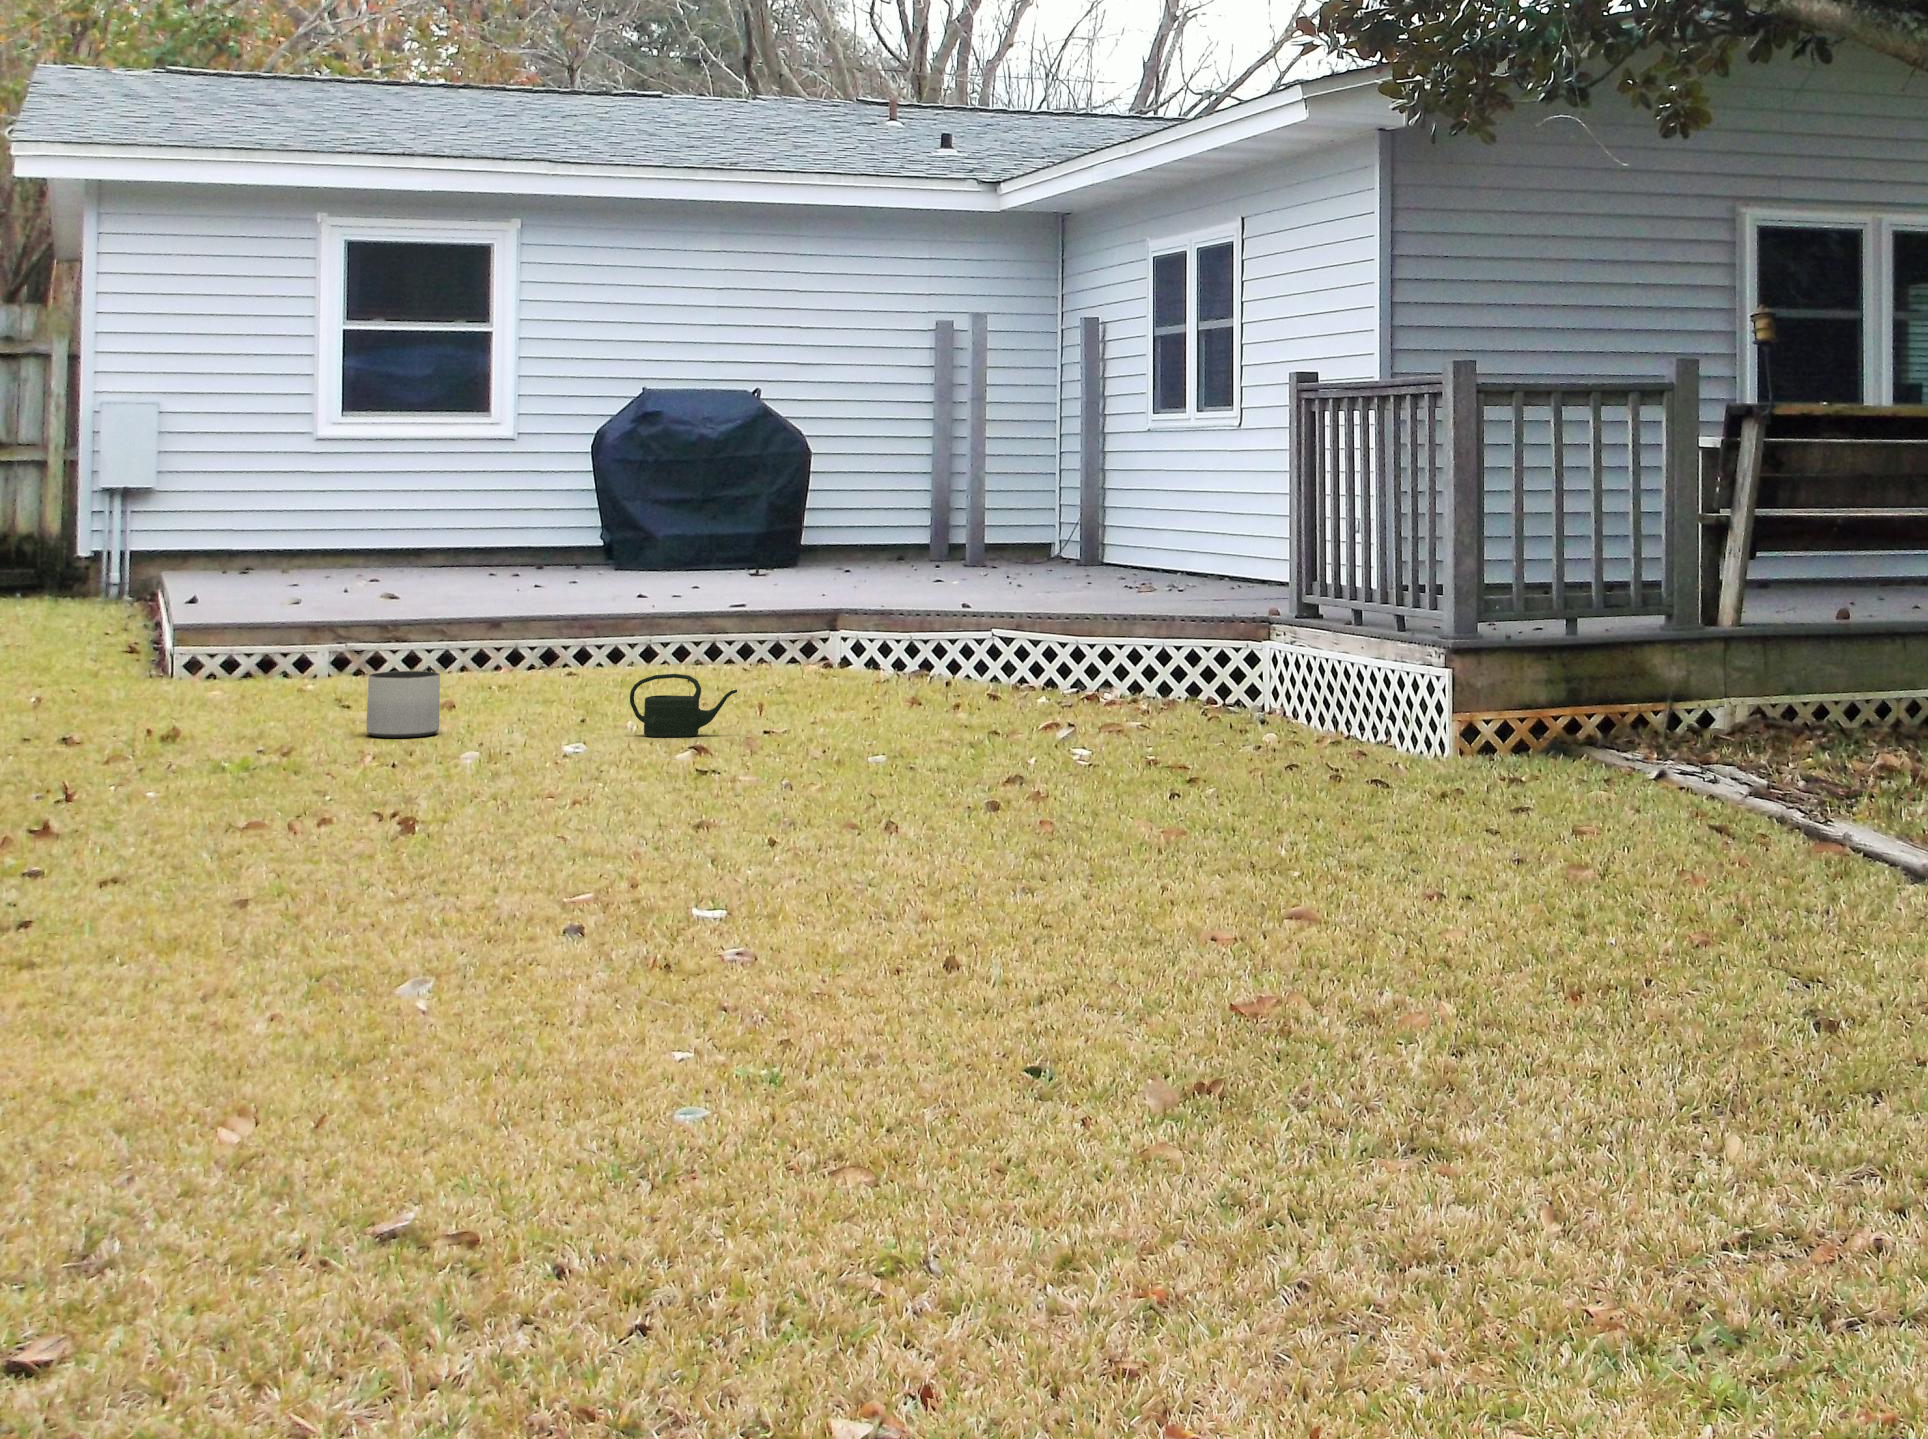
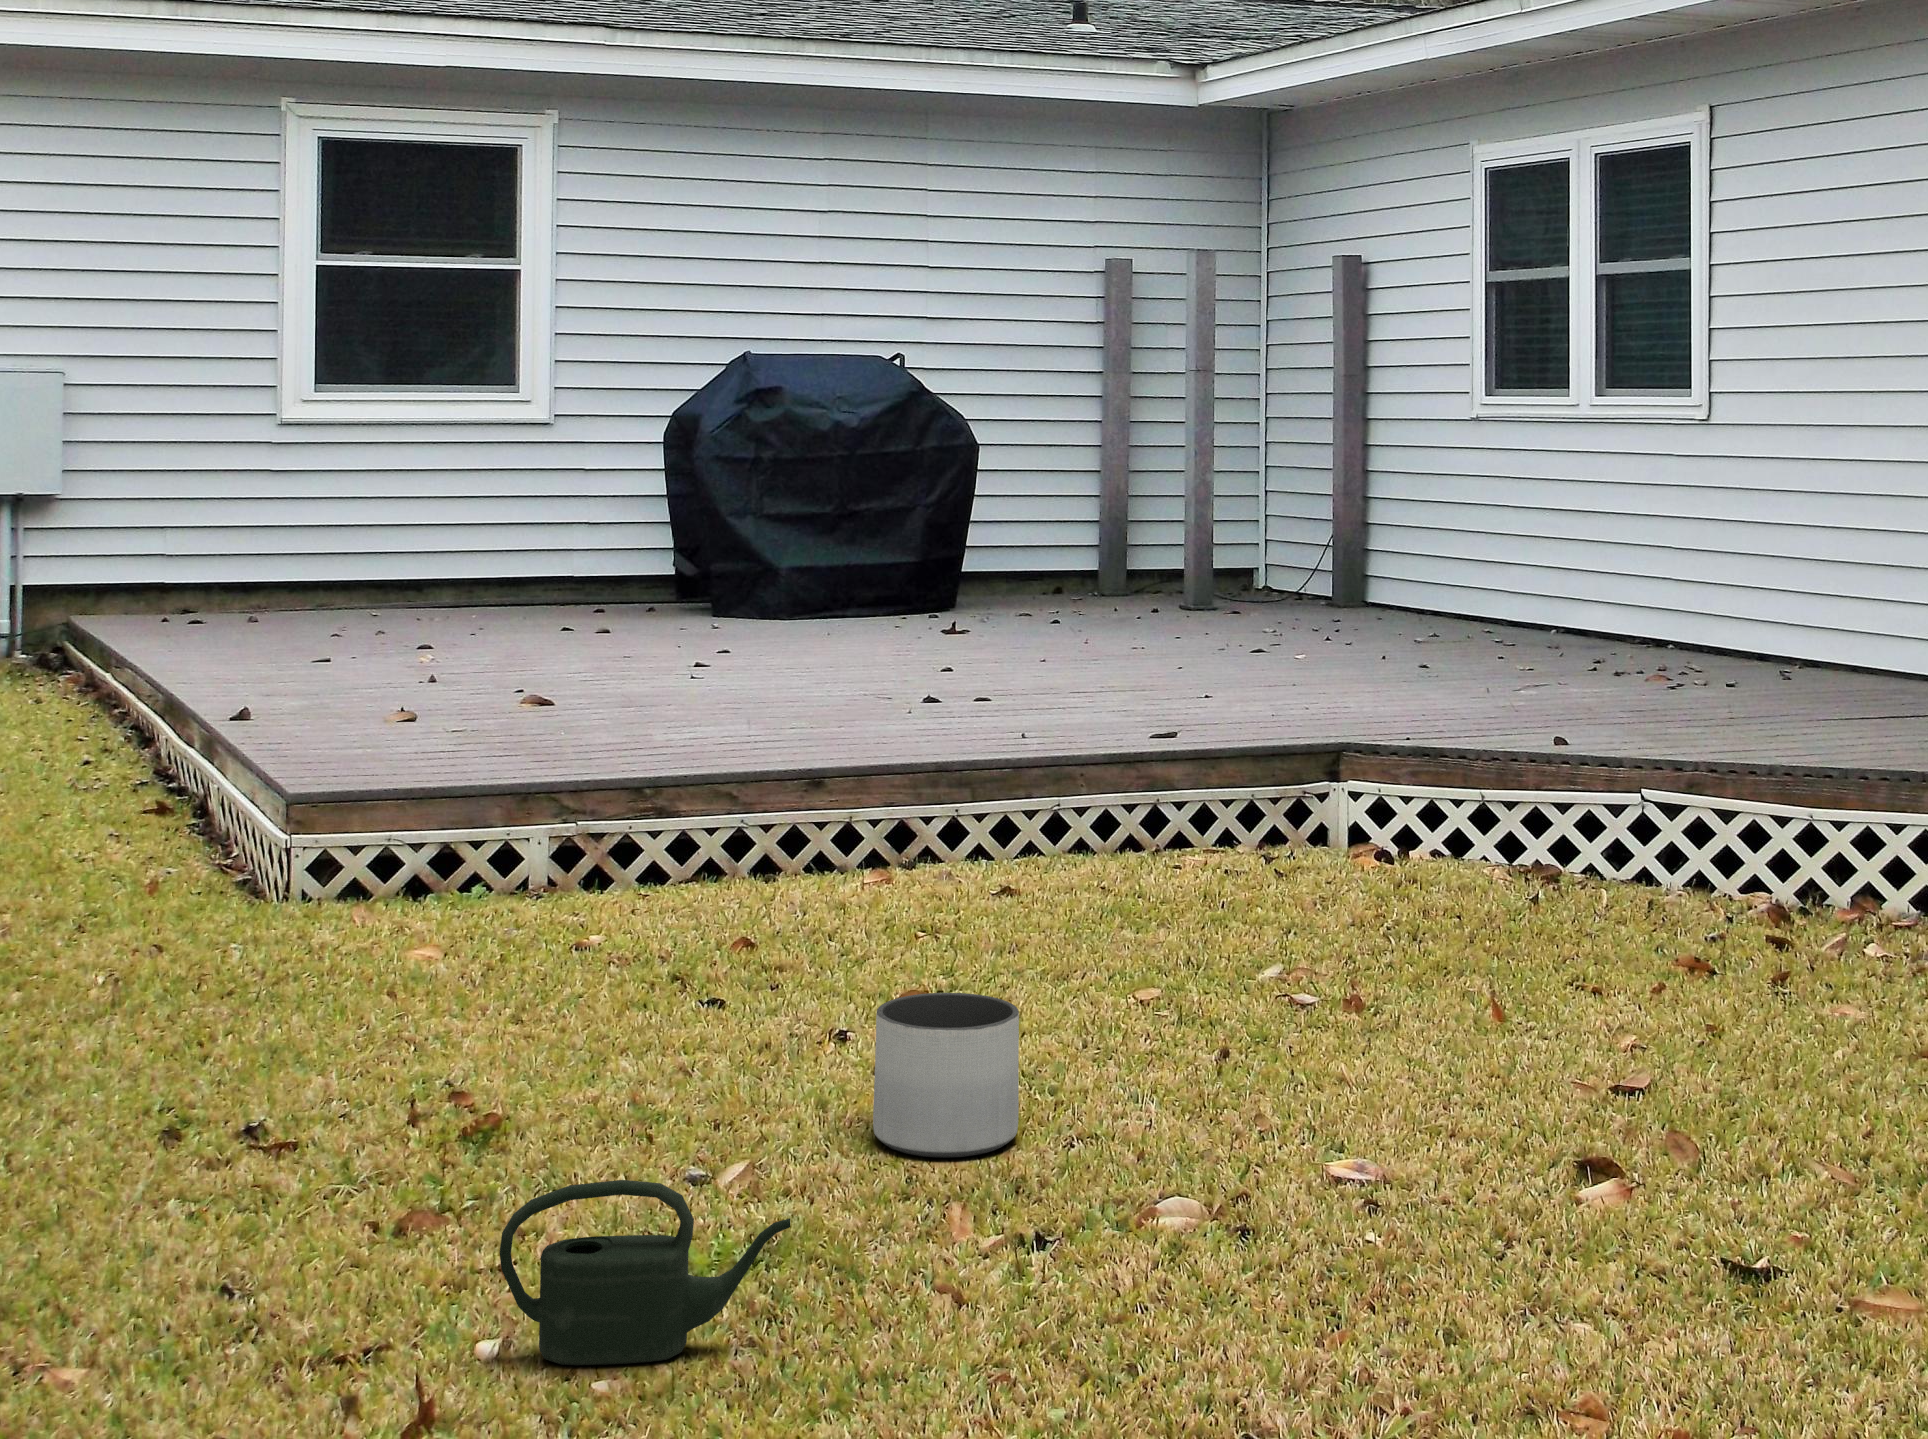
watering can: present [630,674,737,737] -> present [499,1180,790,1365]

